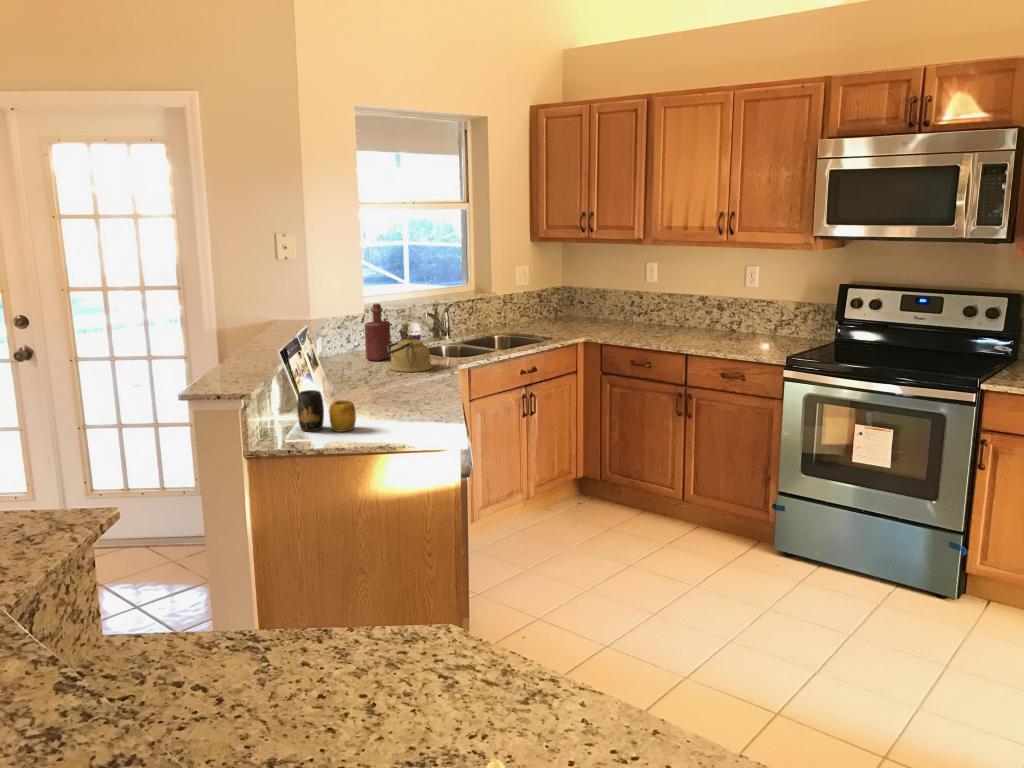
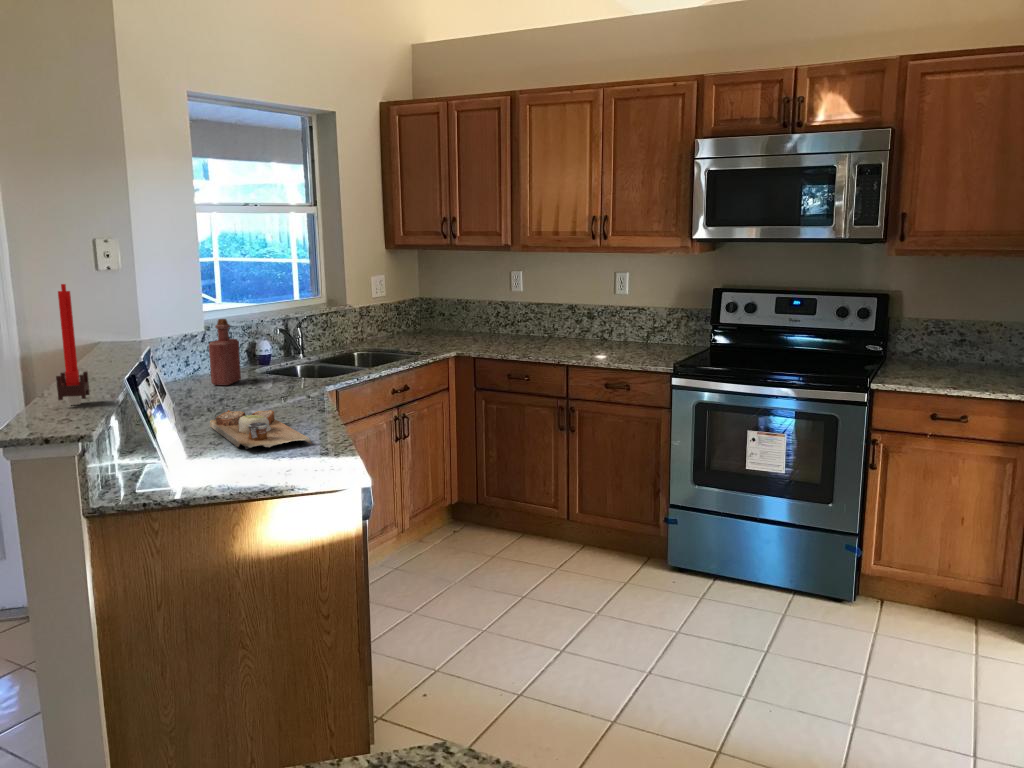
candle: none [232,278,257,371] -> present [56,284,90,405]
kettle: present [387,335,432,372] -> none [239,354,295,397]
cutting board: none [354,382,429,414] -> present [210,410,312,449]
vase: present [297,390,356,432] -> none [148,424,225,476]

